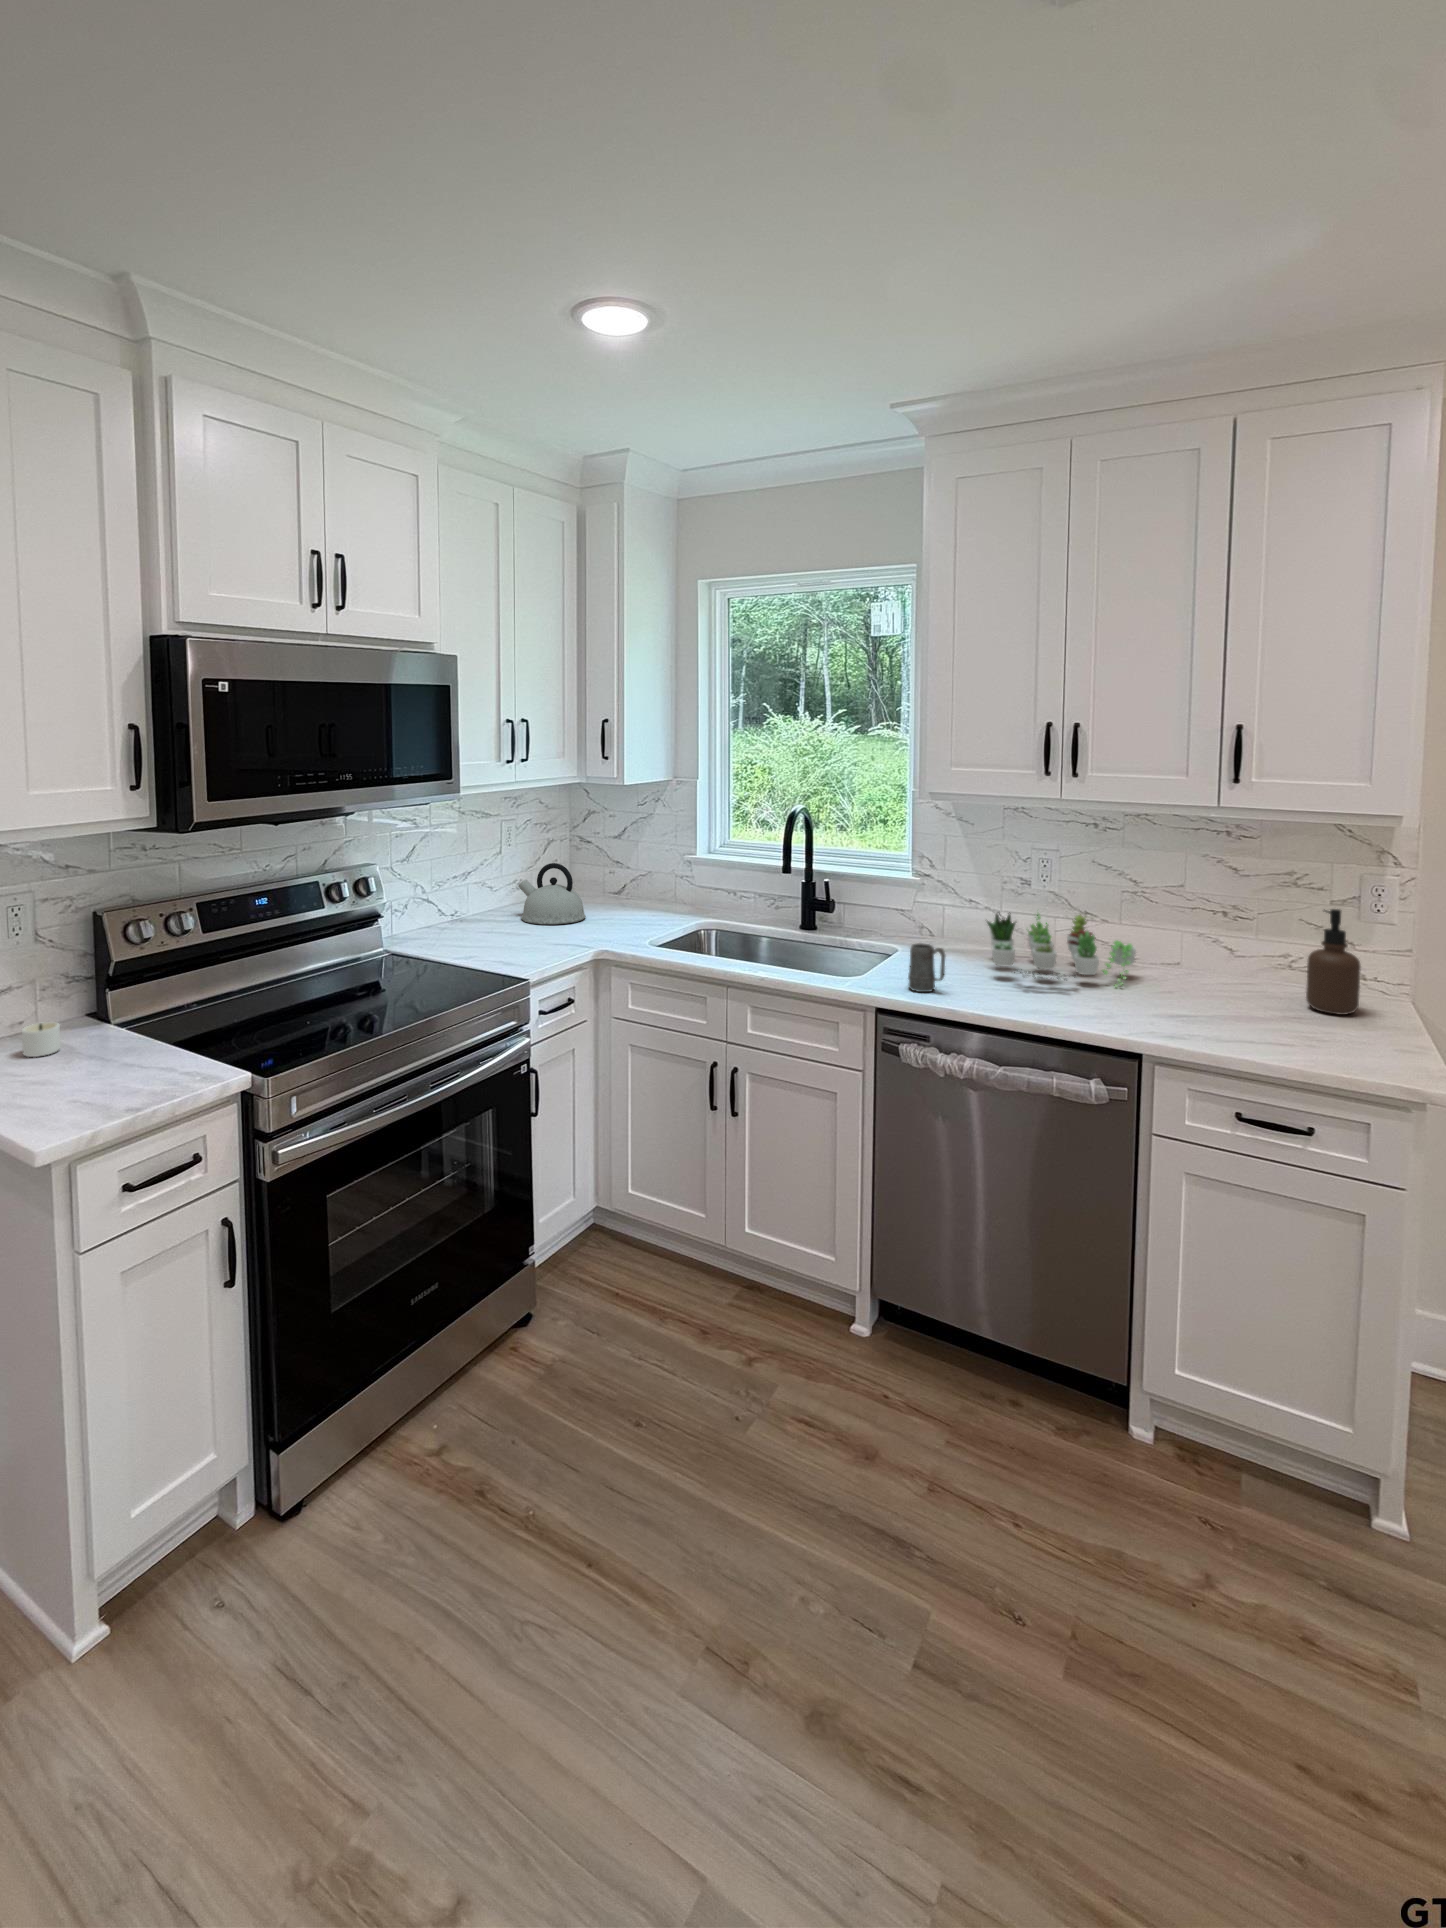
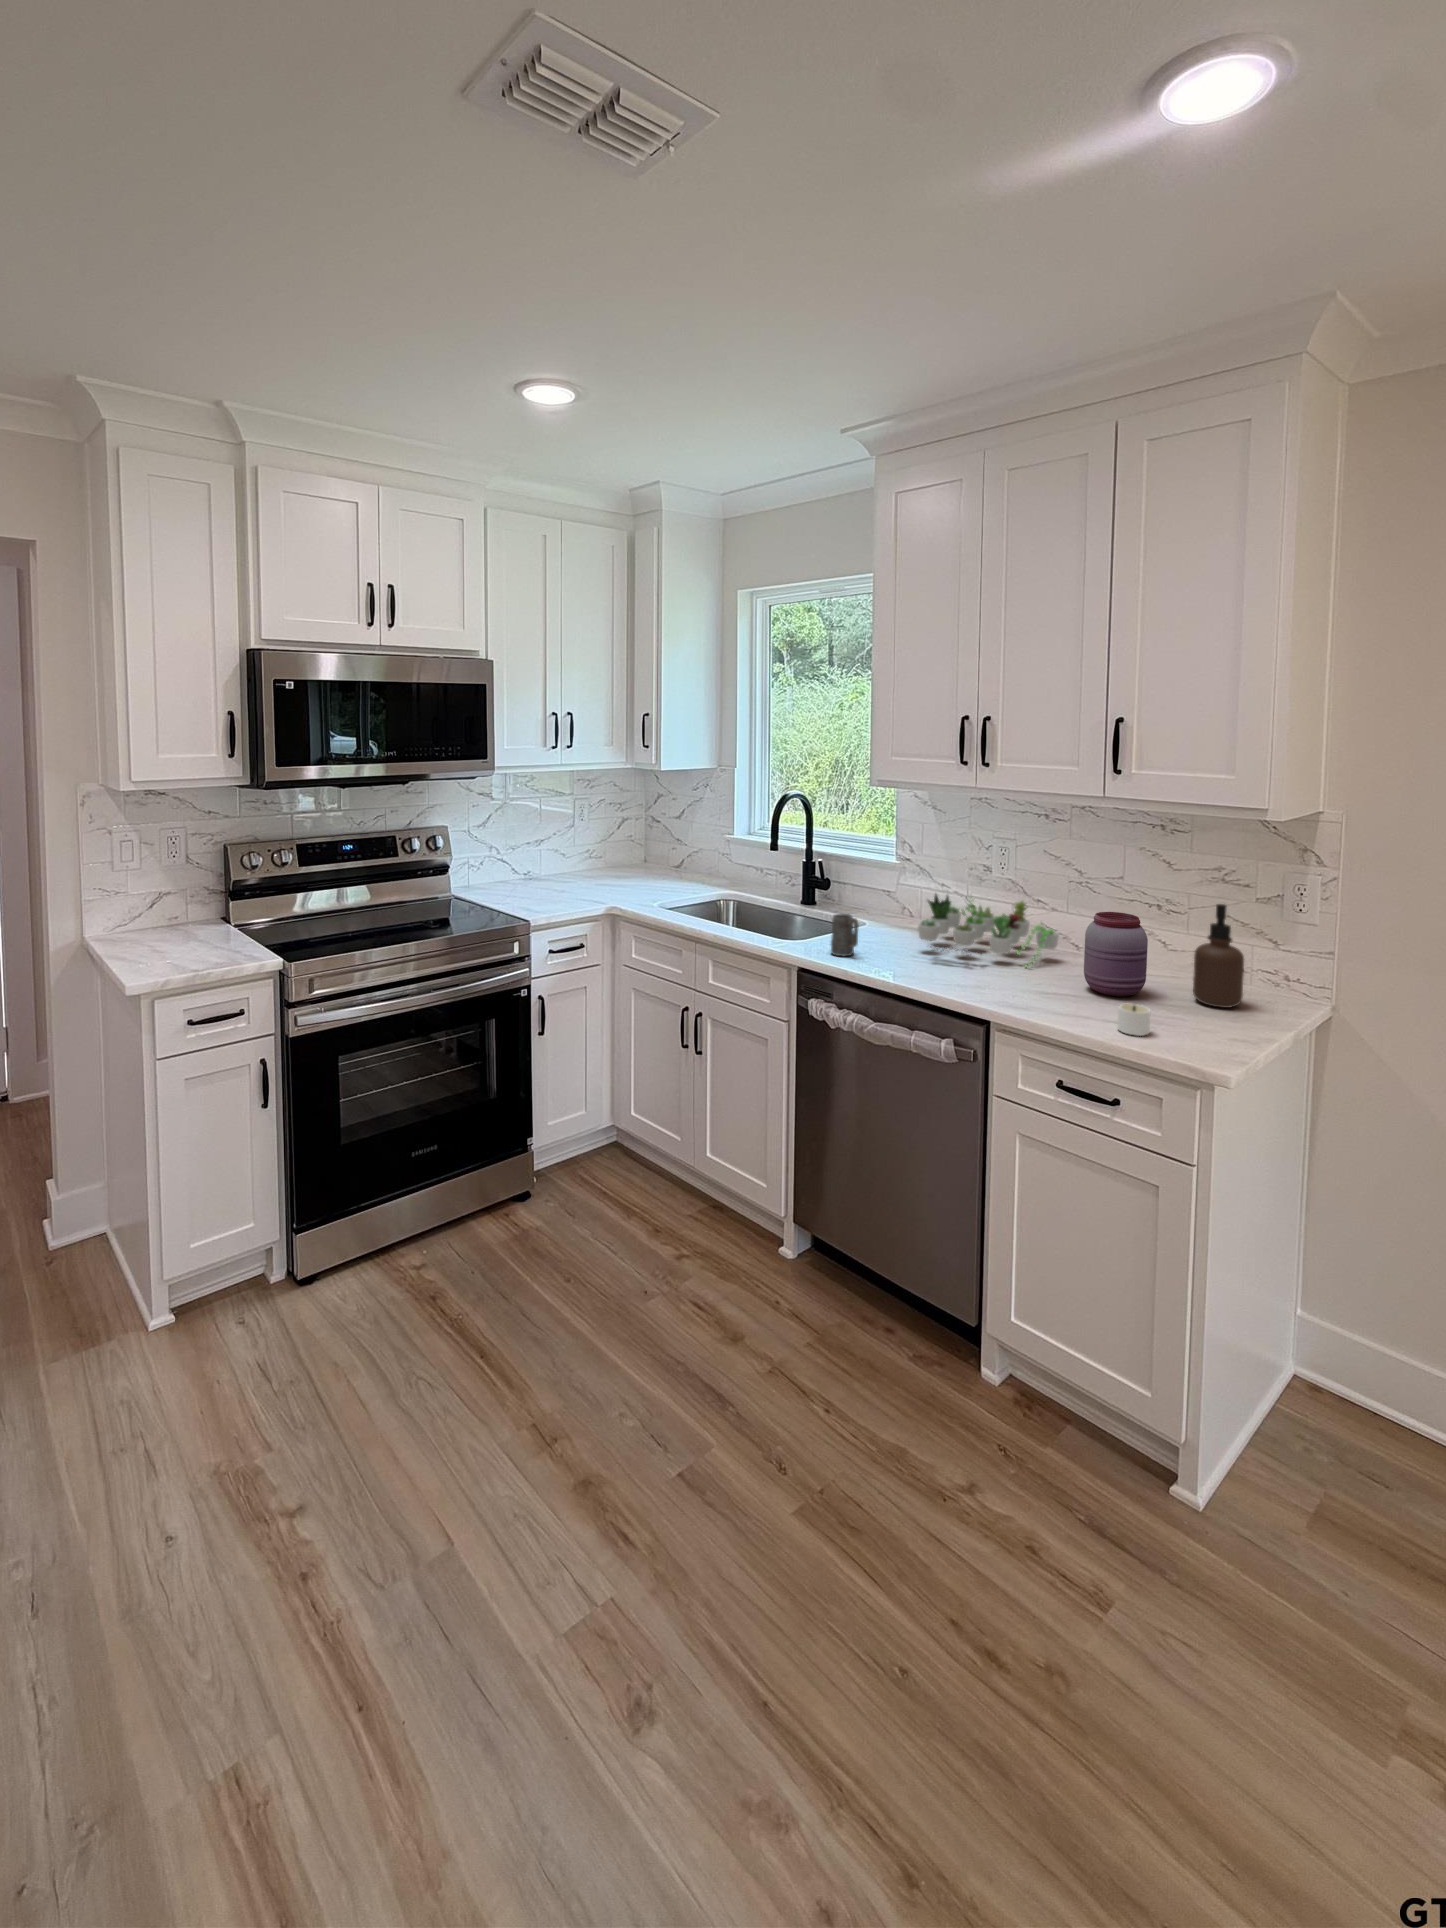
kettle: present [518,863,586,924] -> none [583,835,636,885]
jar: none [1198,923,1267,1012] -> present [1084,912,1148,997]
candle: present [22,1022,60,1057] -> present [1118,1004,1150,1036]

